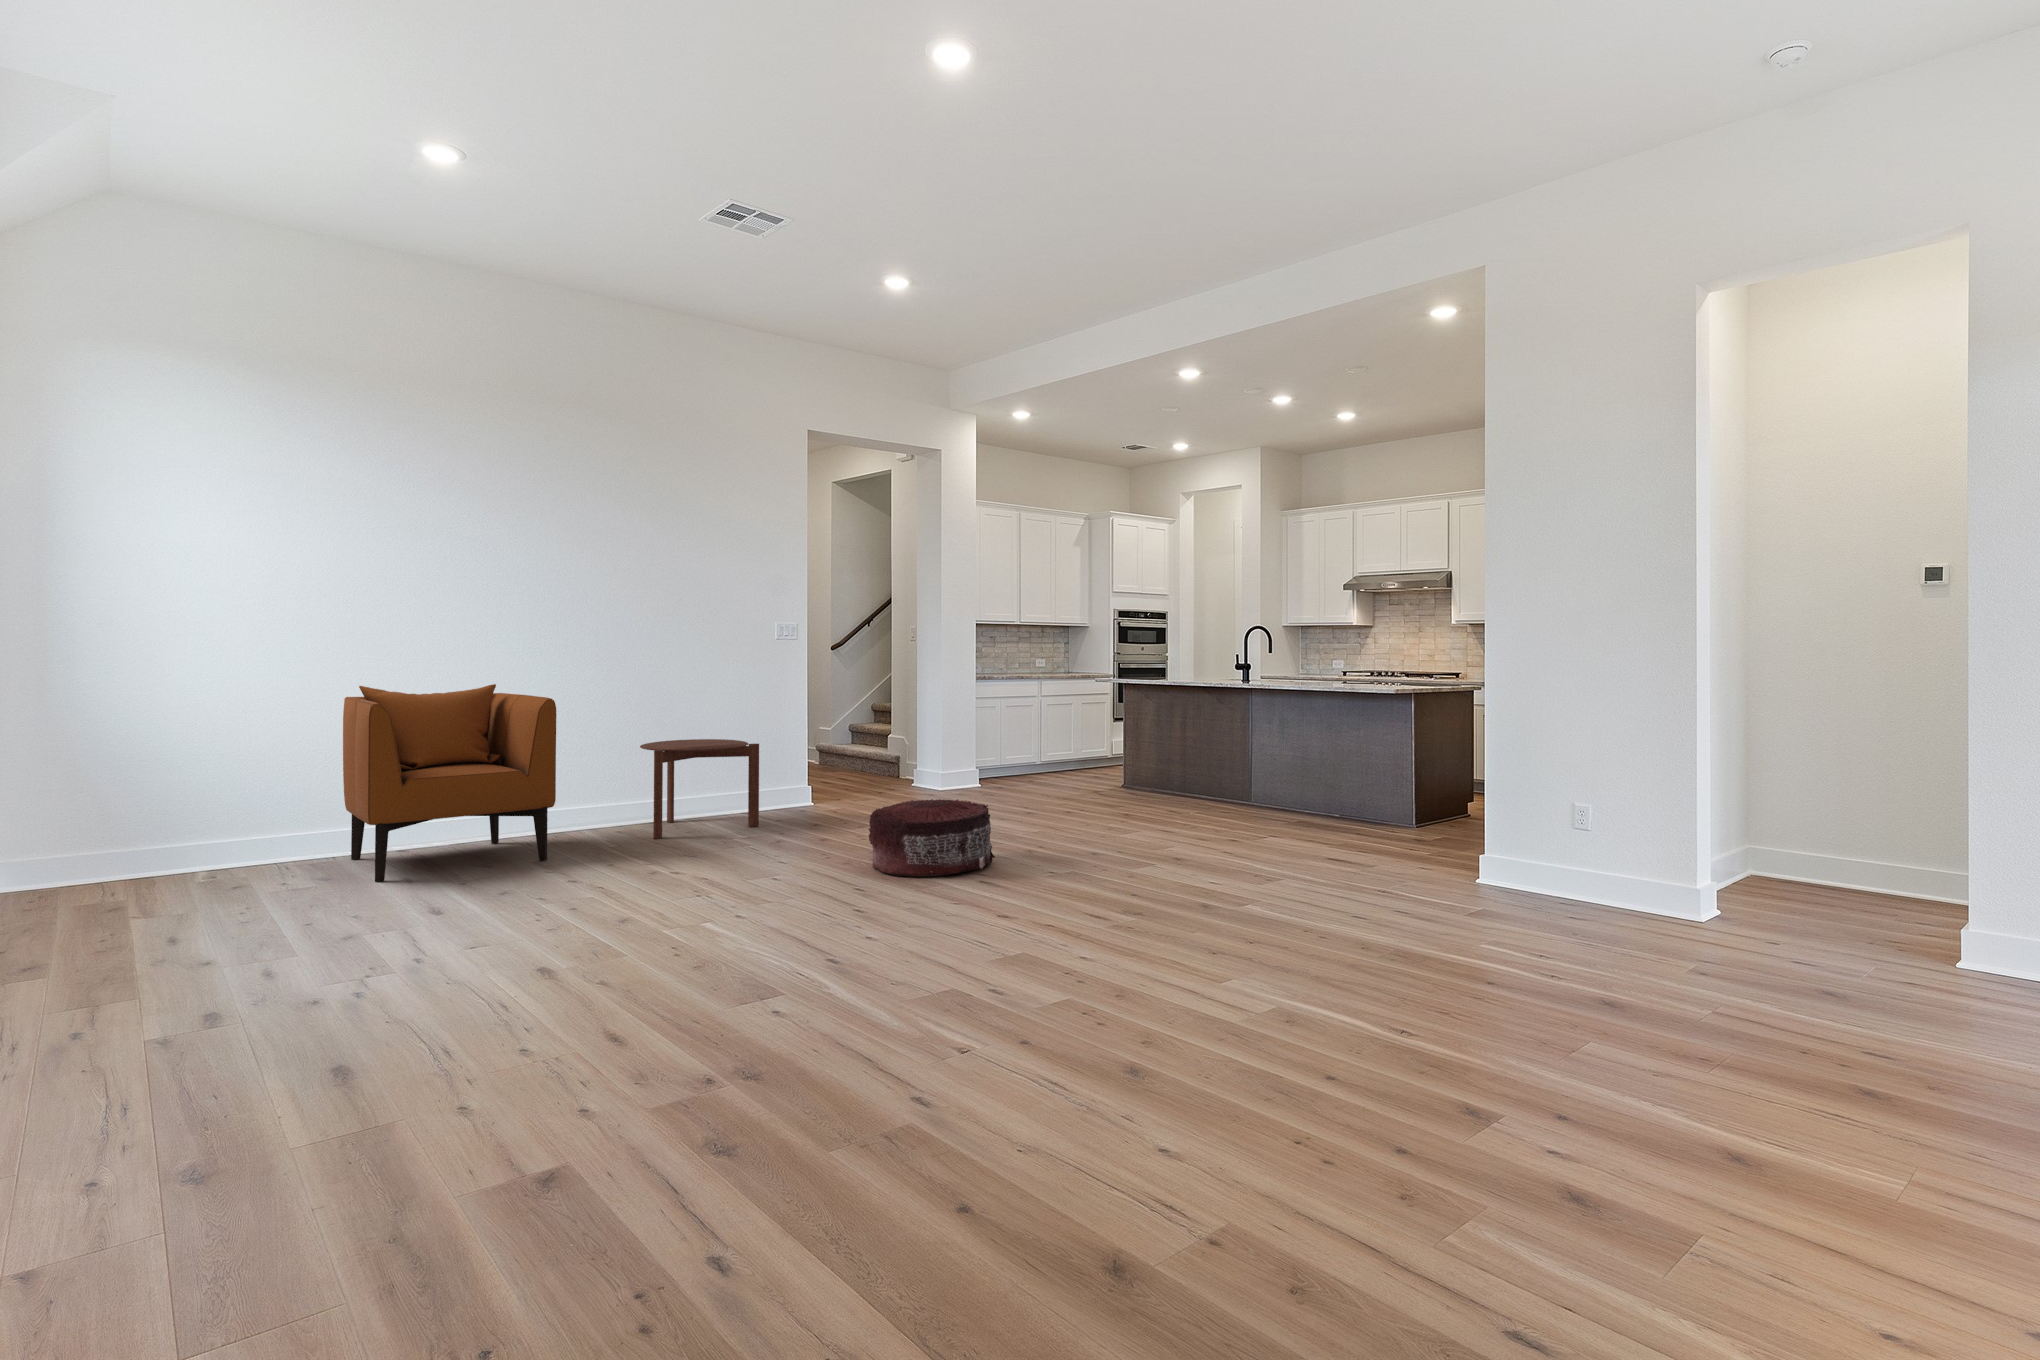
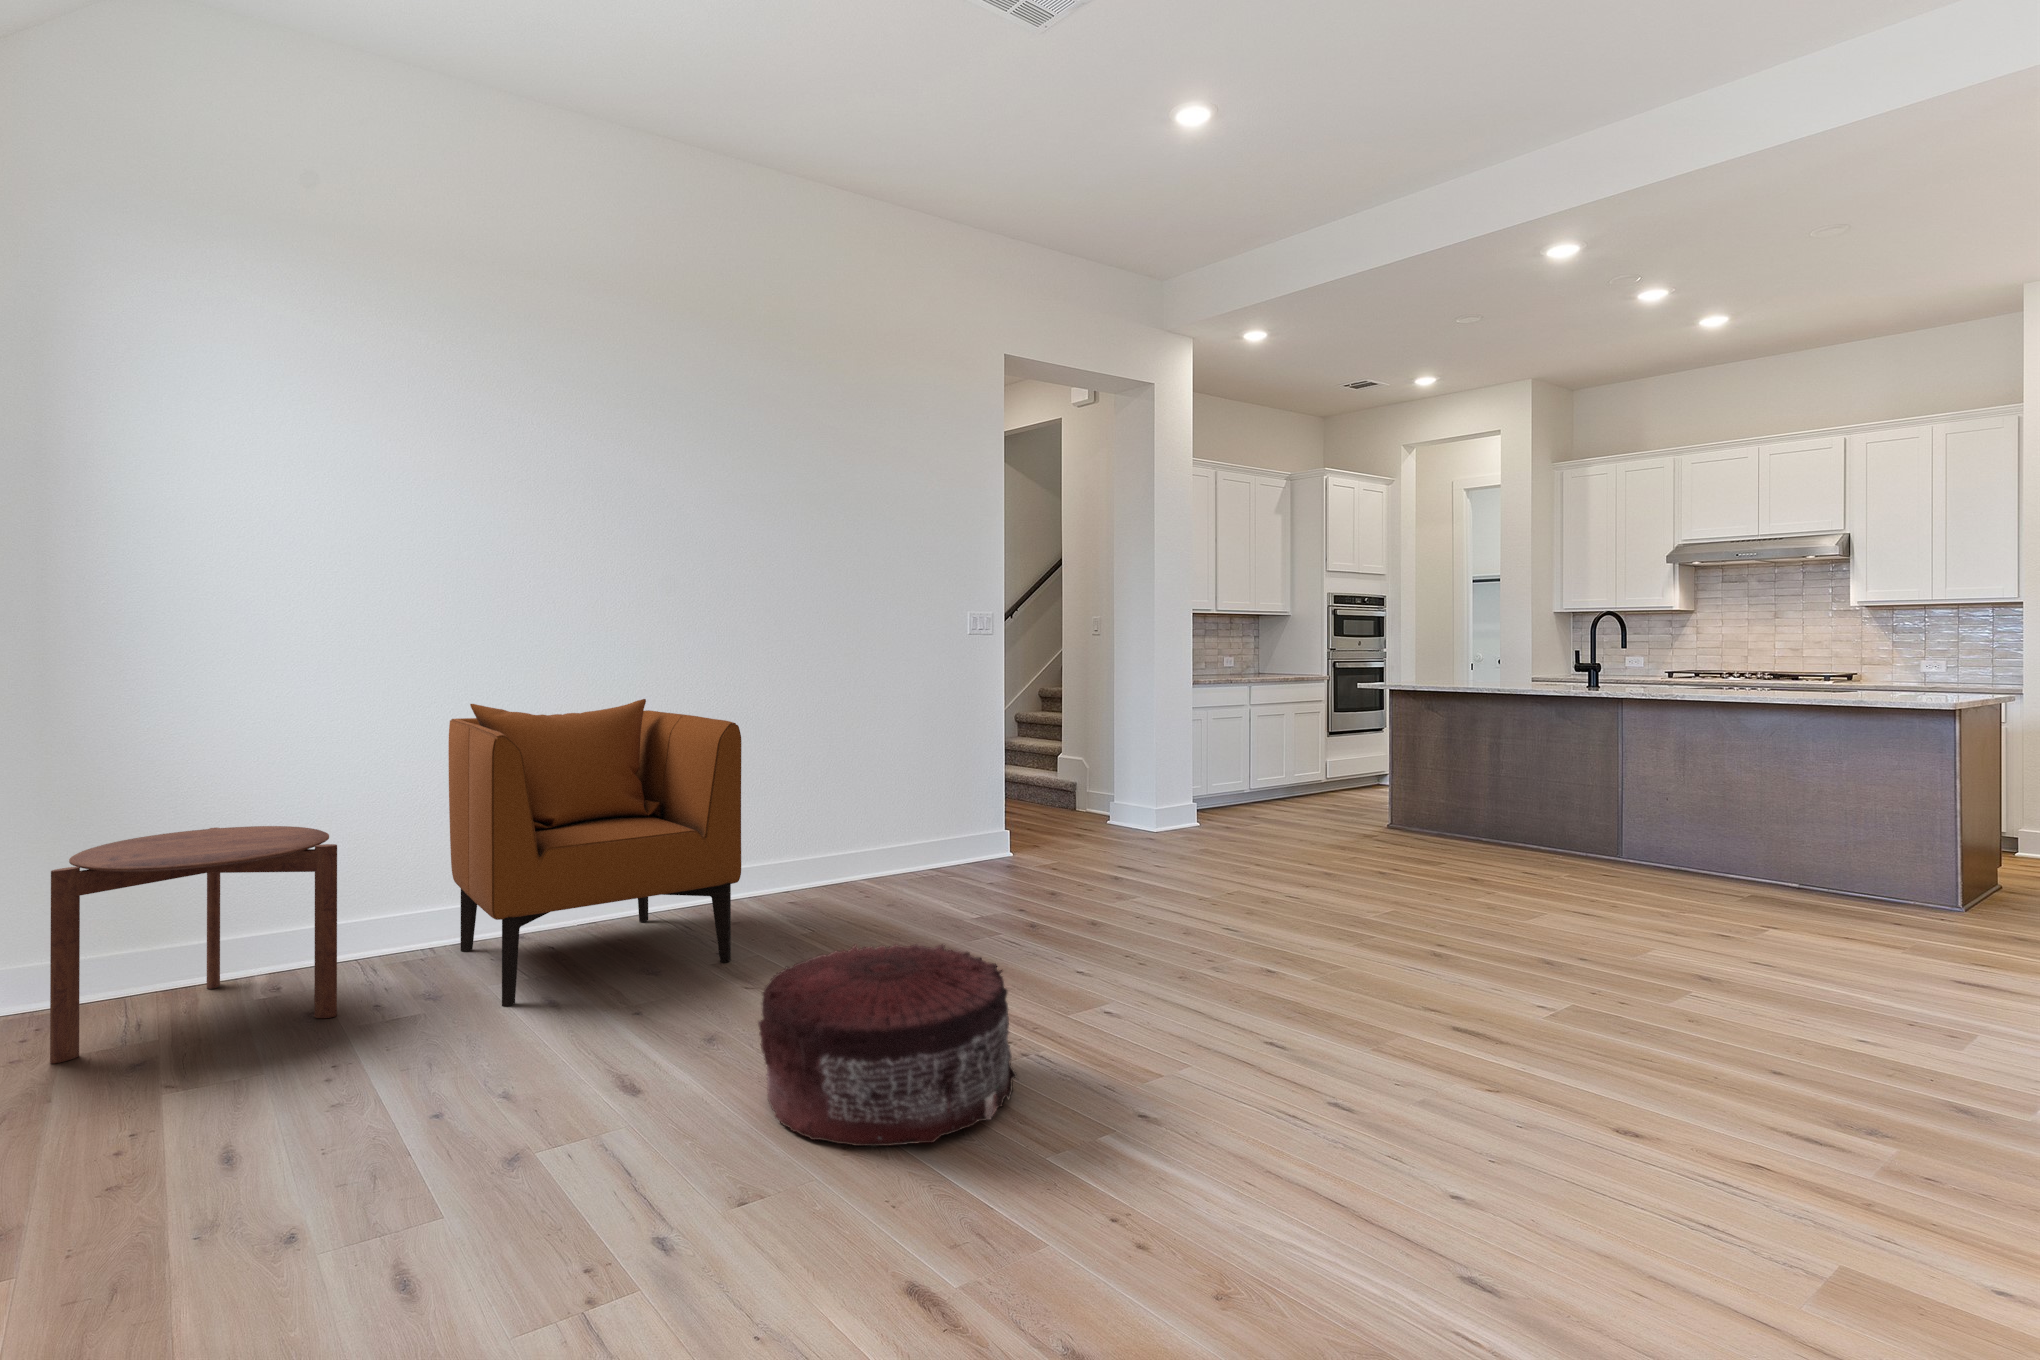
side table: present [640,739,759,839] -> present [50,826,337,1064]
pouf: present [869,799,995,876] -> present [758,944,1017,1146]

